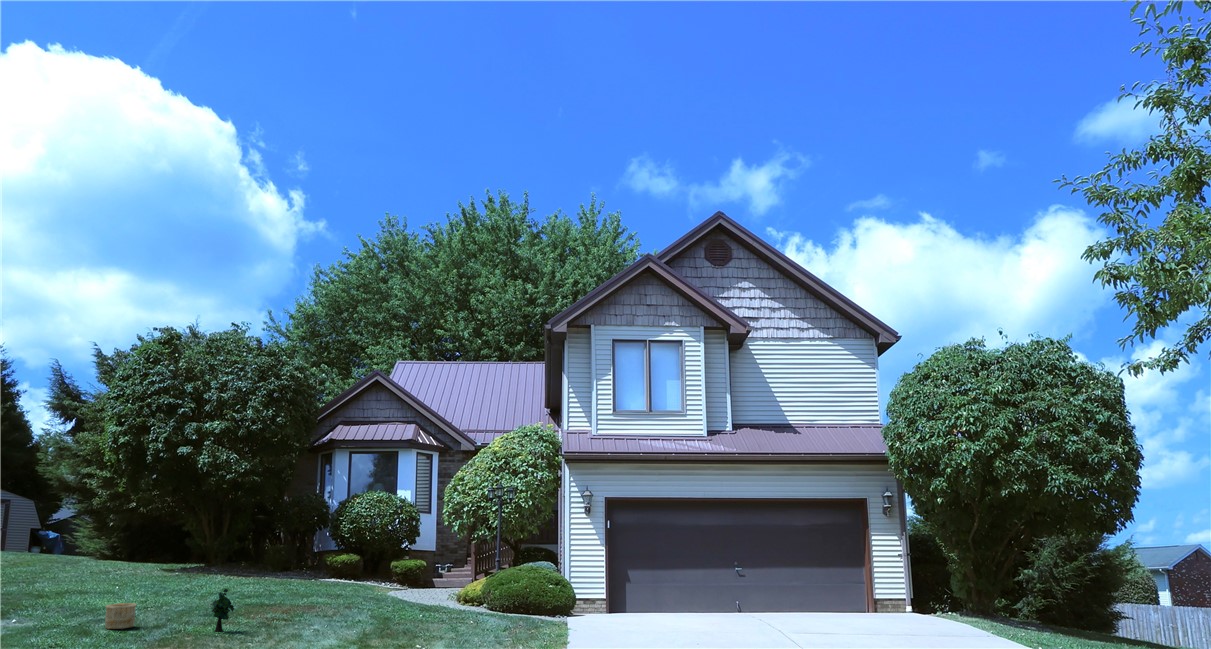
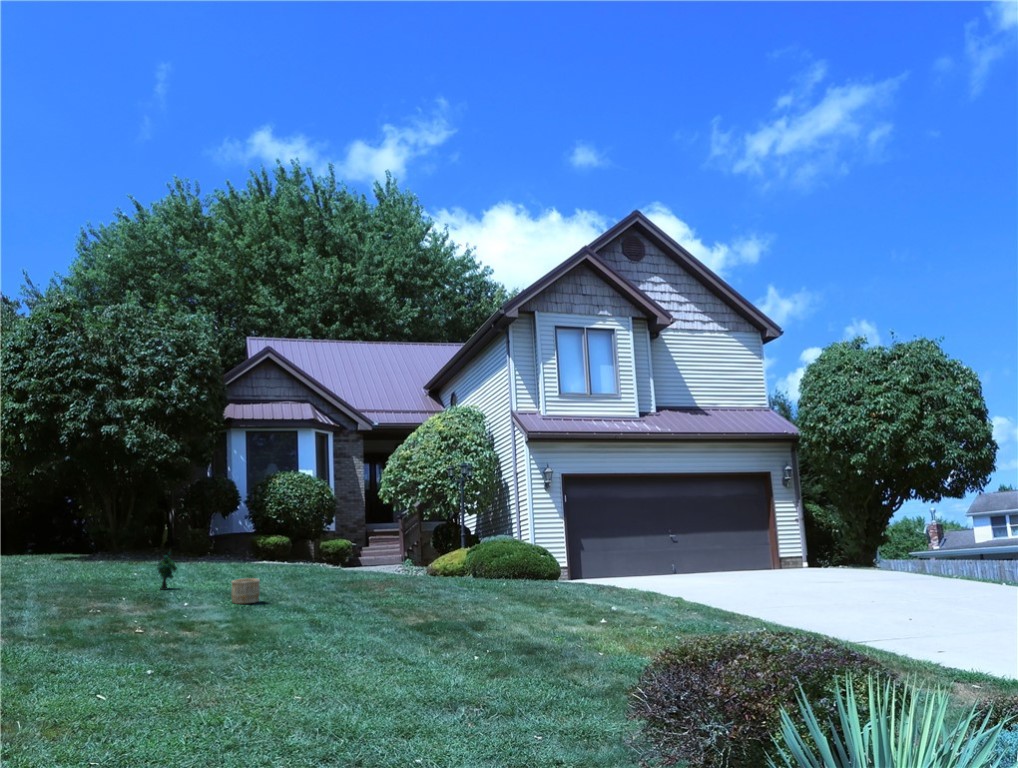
decorative plant: present [211,589,234,632] -> present [157,552,177,590]

